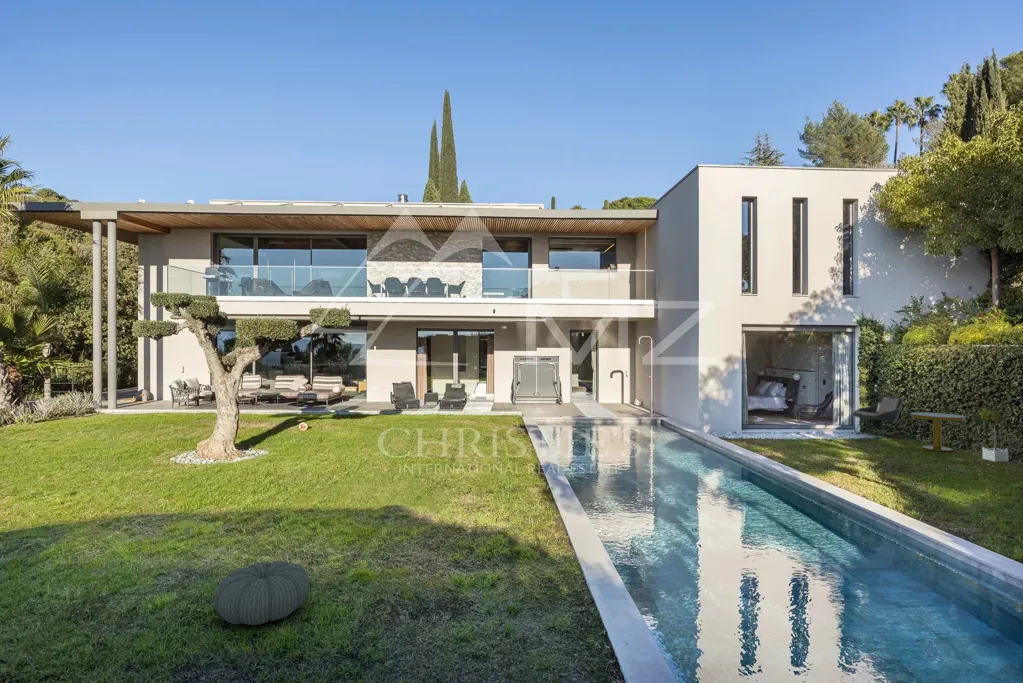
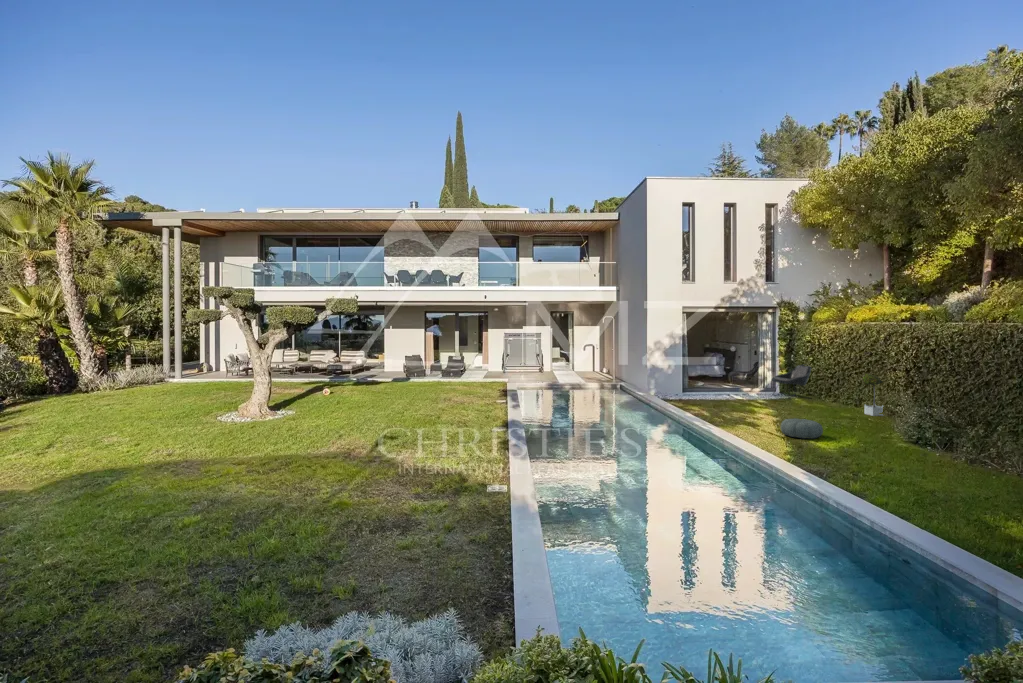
side table: present [910,412,965,451] -> none [812,378,855,408]
pouf: present [214,561,309,625] -> present [781,418,823,439]

